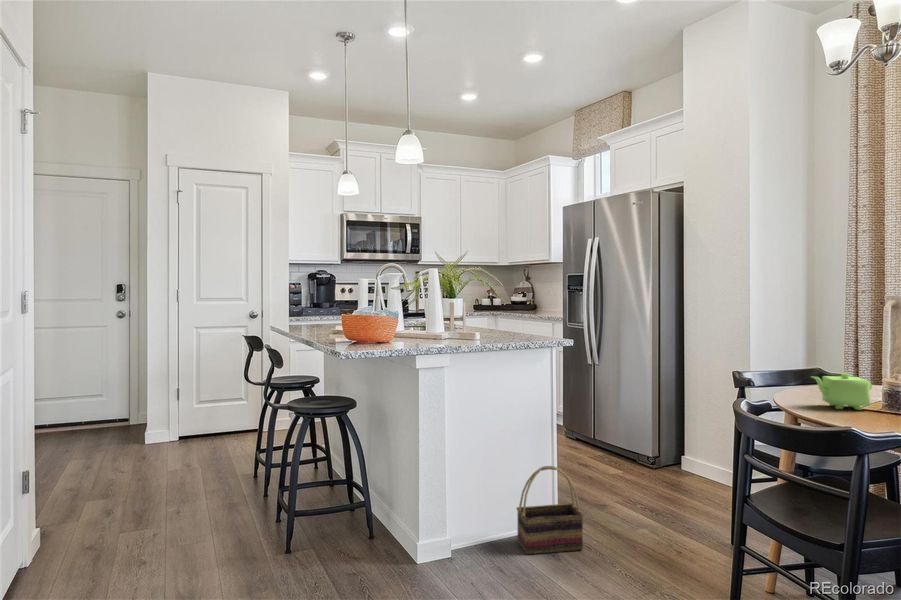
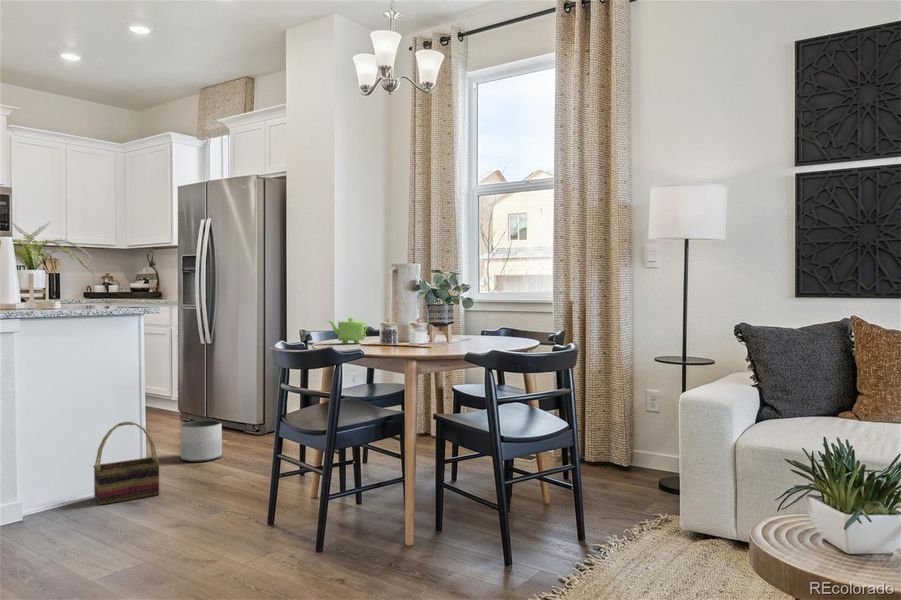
planter: none [585,453,628,501] -> present [180,420,222,462]

